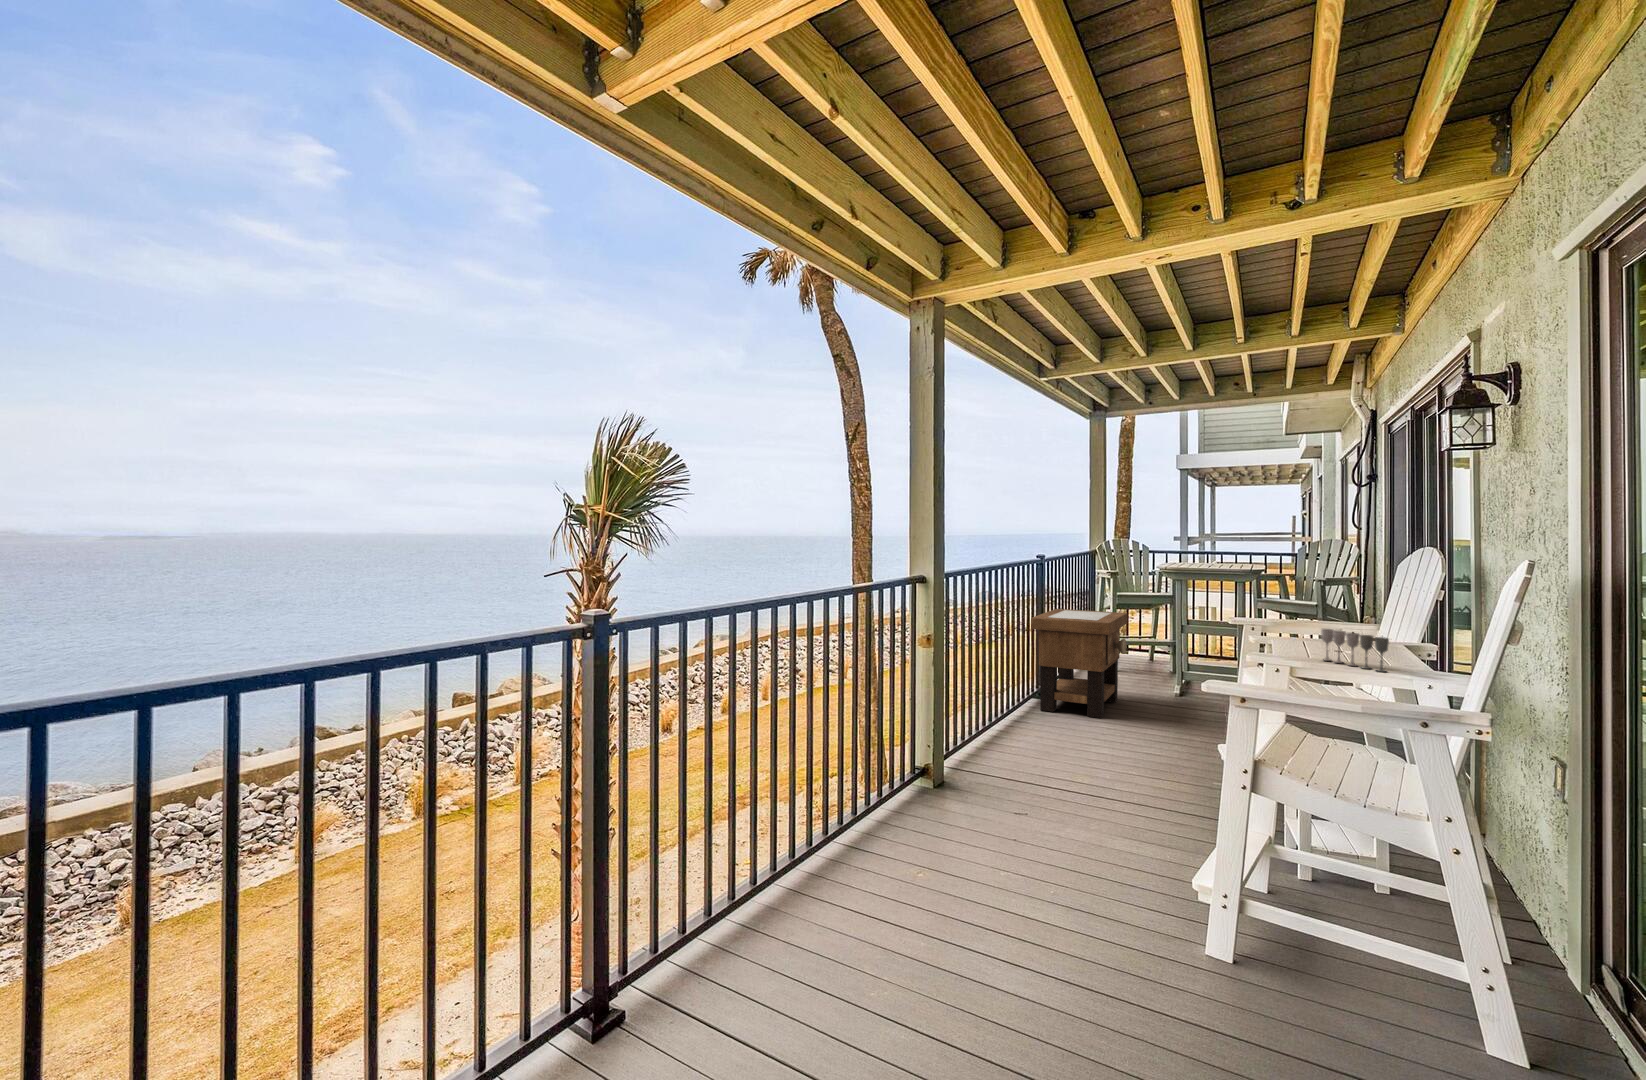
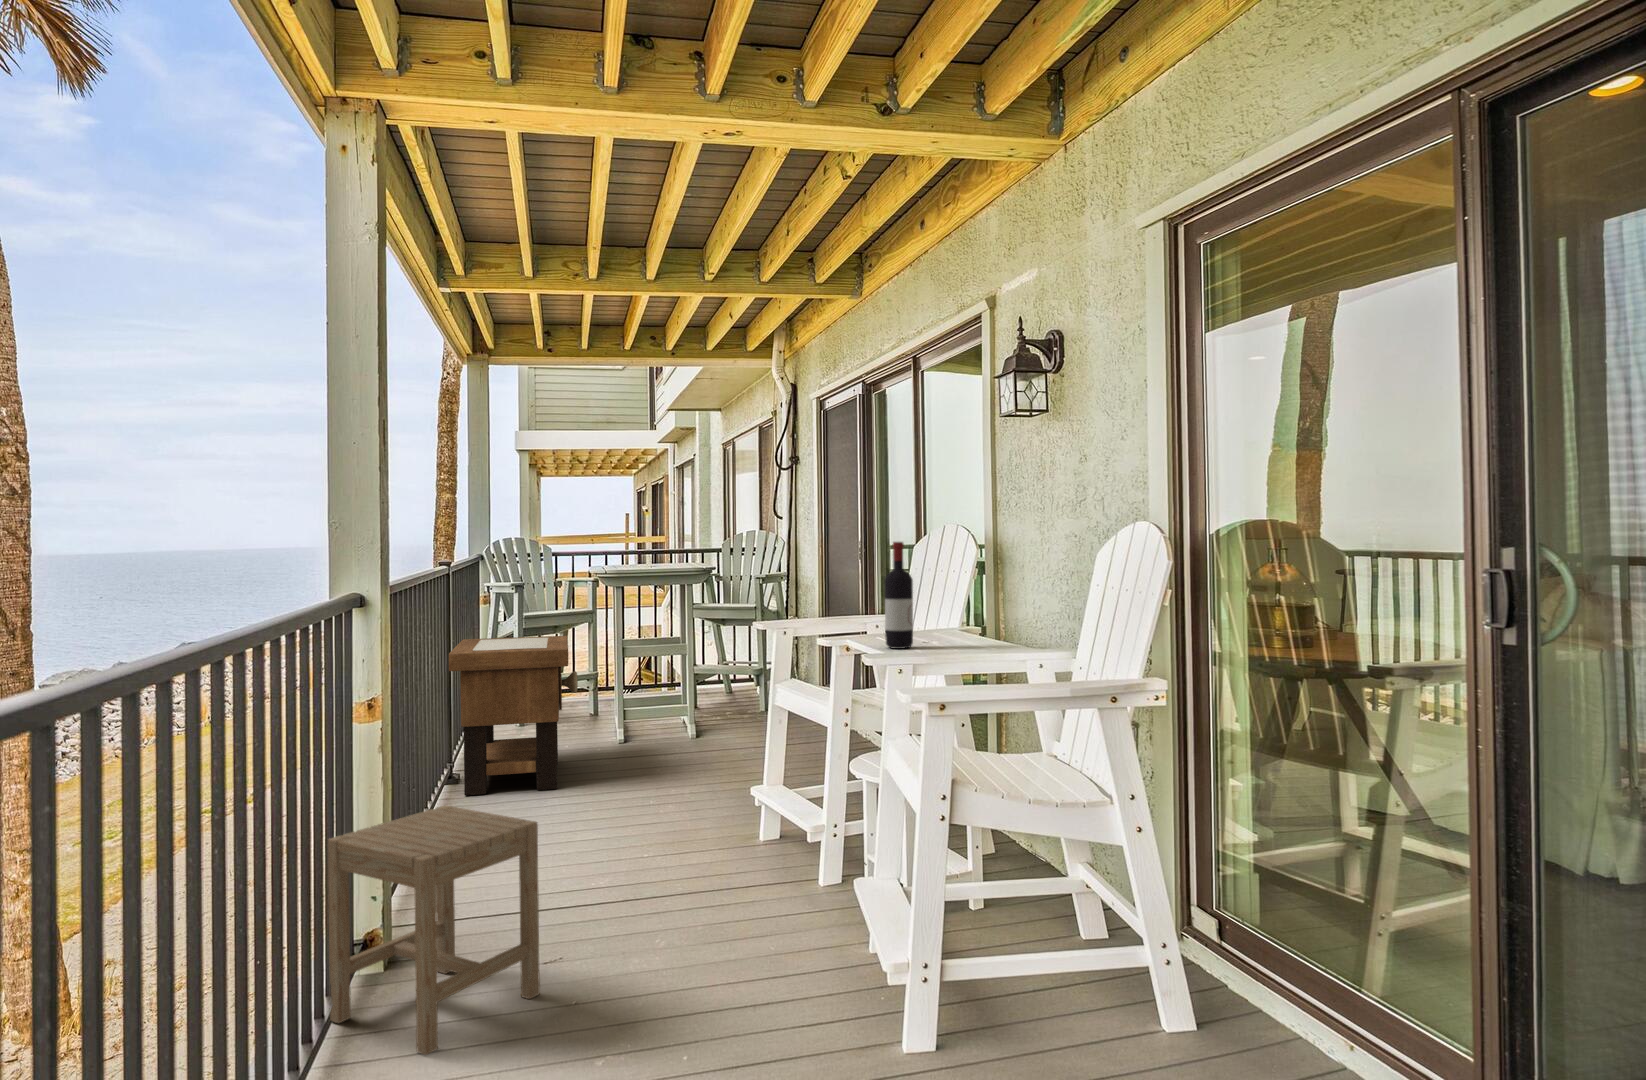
wine bottle: none [1283,565,1311,654] -> present [885,542,913,649]
wine glass: present [1321,629,1389,672] -> none [937,614,1013,655]
stool: none [885,708,990,841] -> present [328,806,540,1055]

